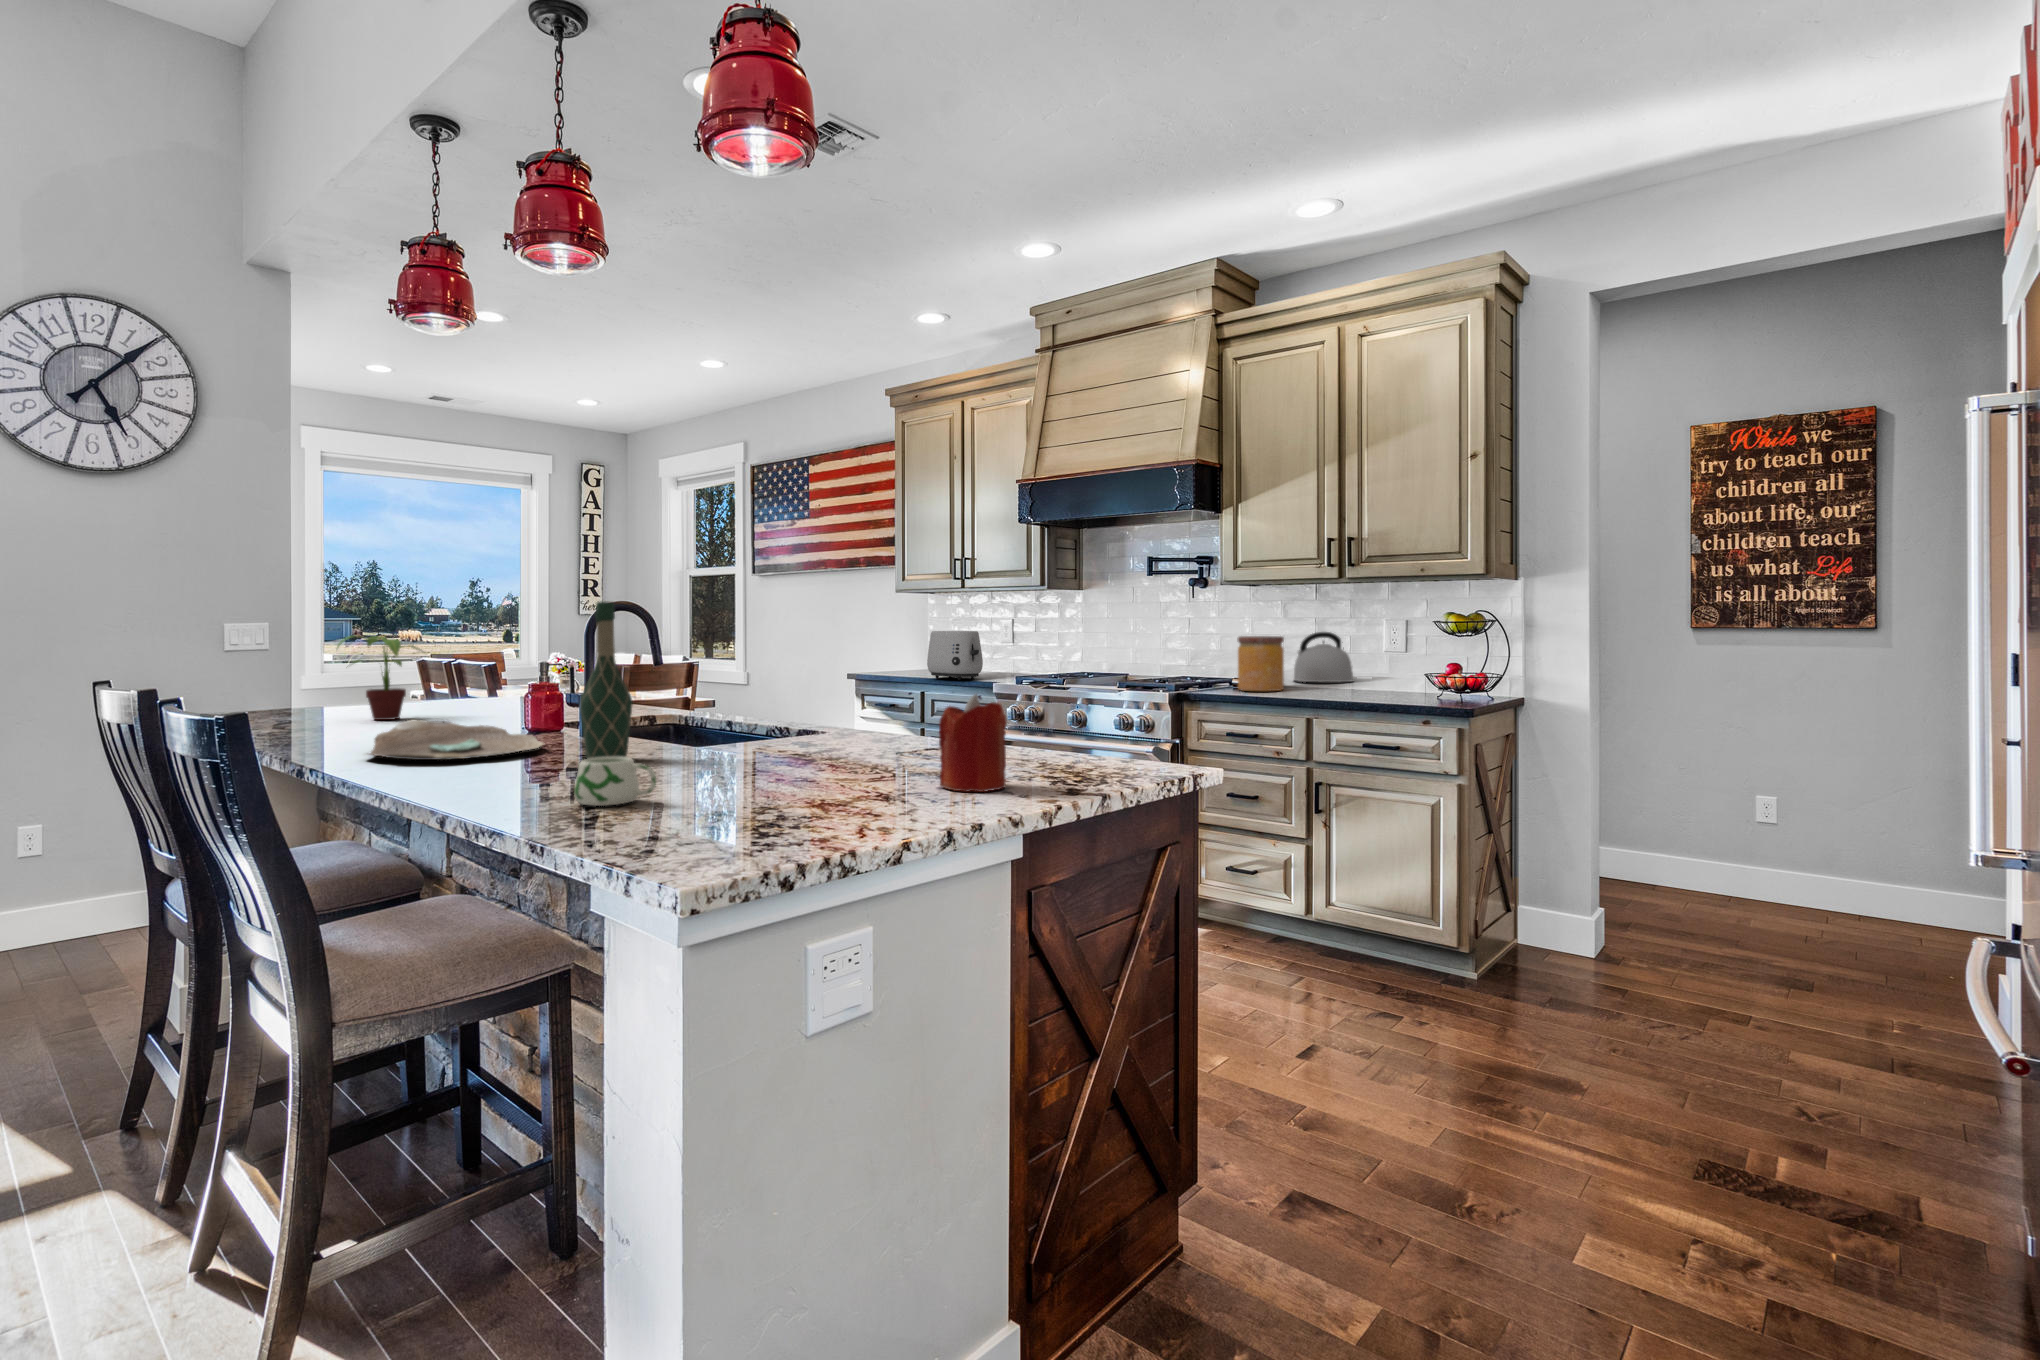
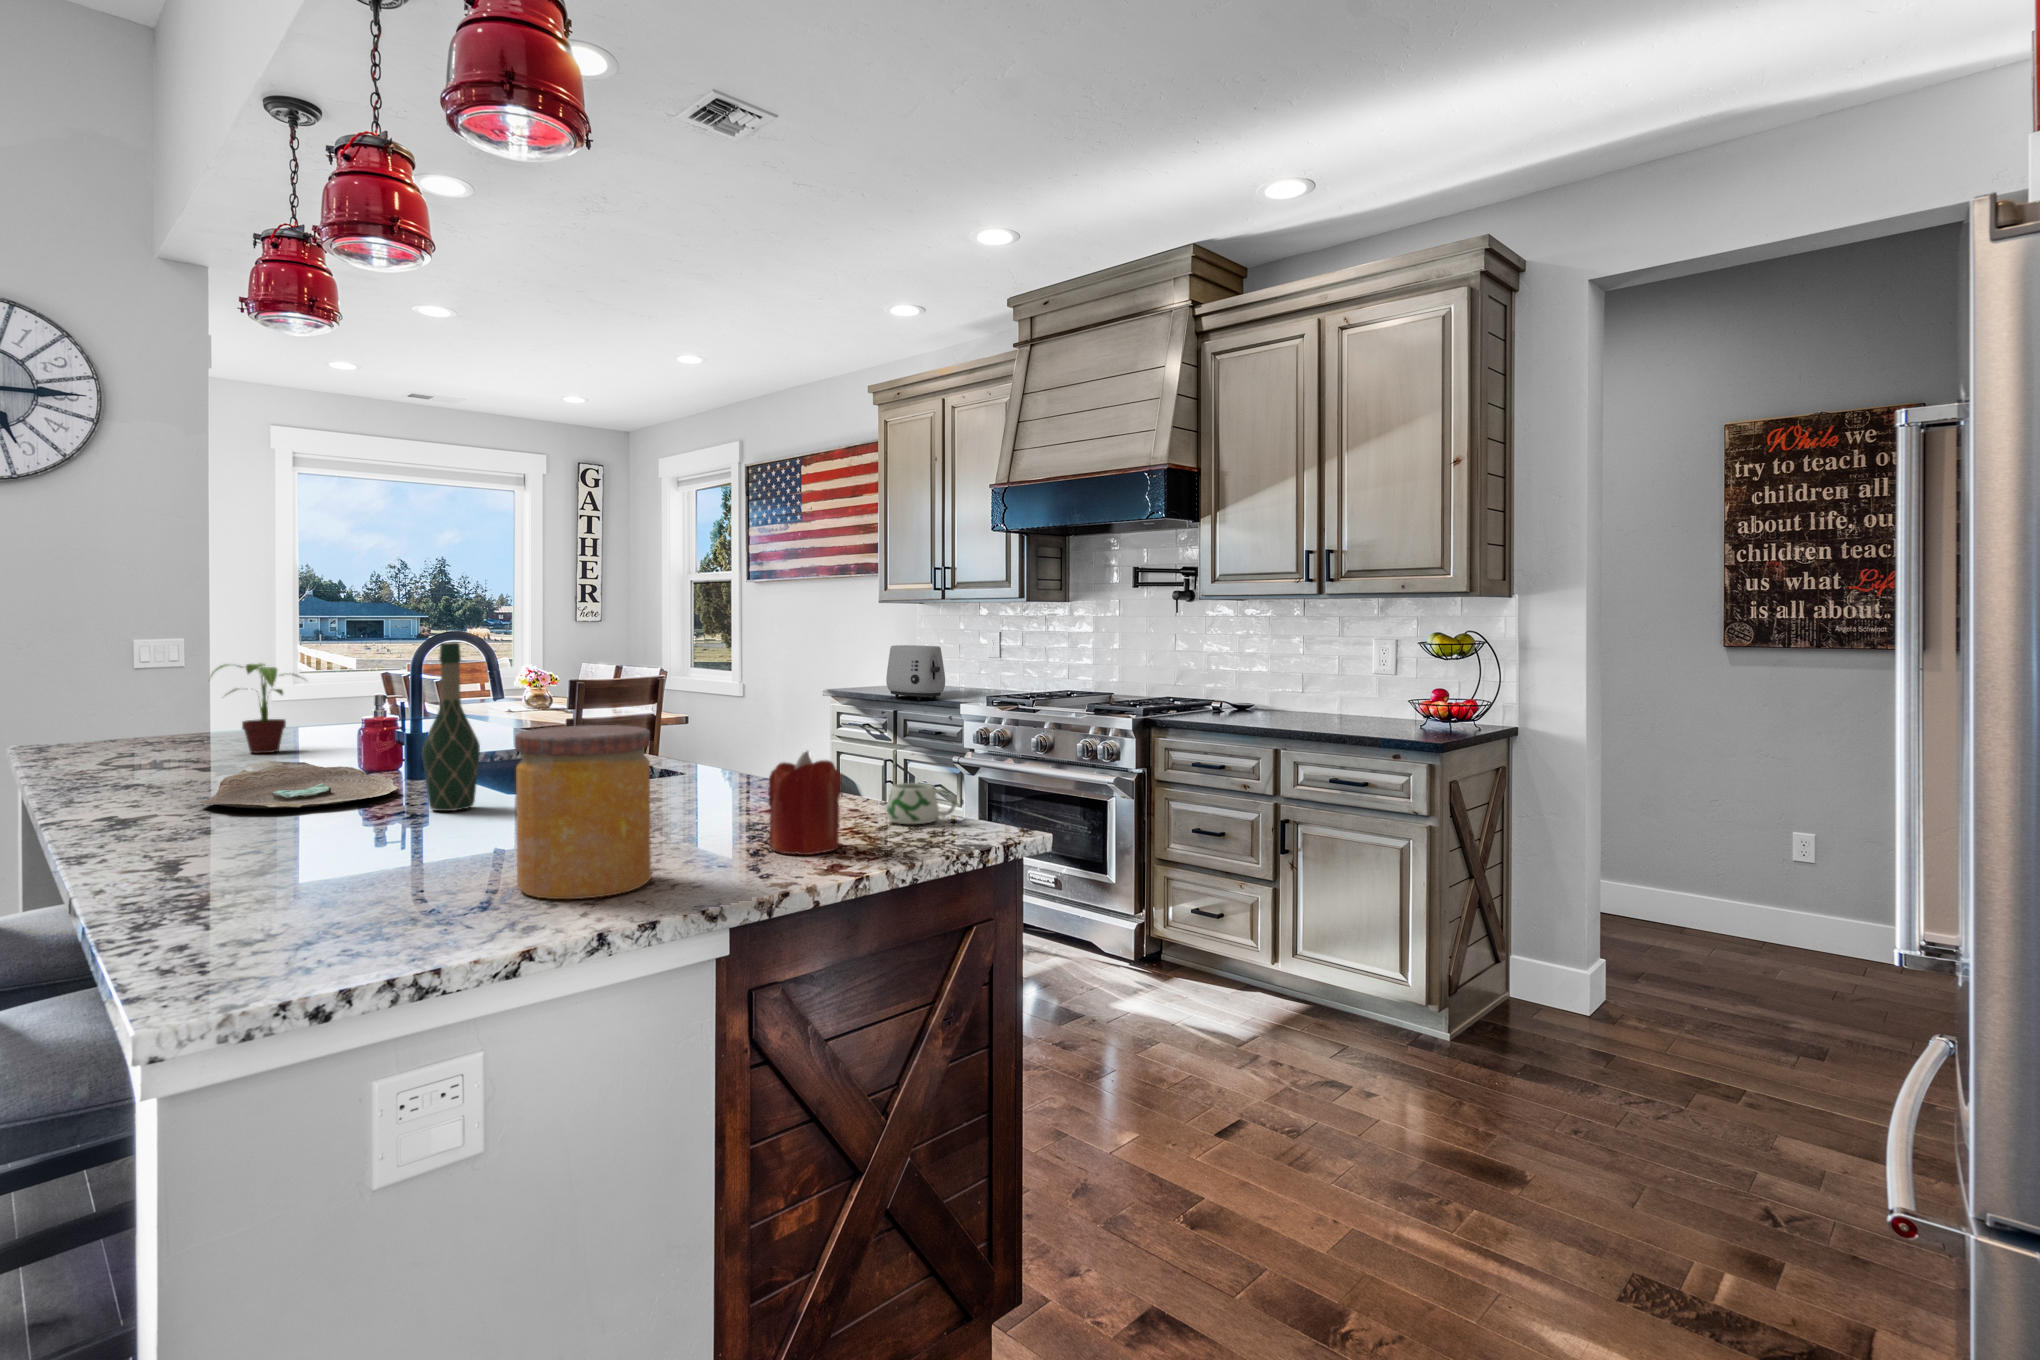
kettle: present [1294,632,1353,682] -> none [1275,651,1347,708]
jar: present [1237,636,1284,691] -> present [515,725,651,899]
mug: present [574,757,656,806] -> present [887,783,956,824]

